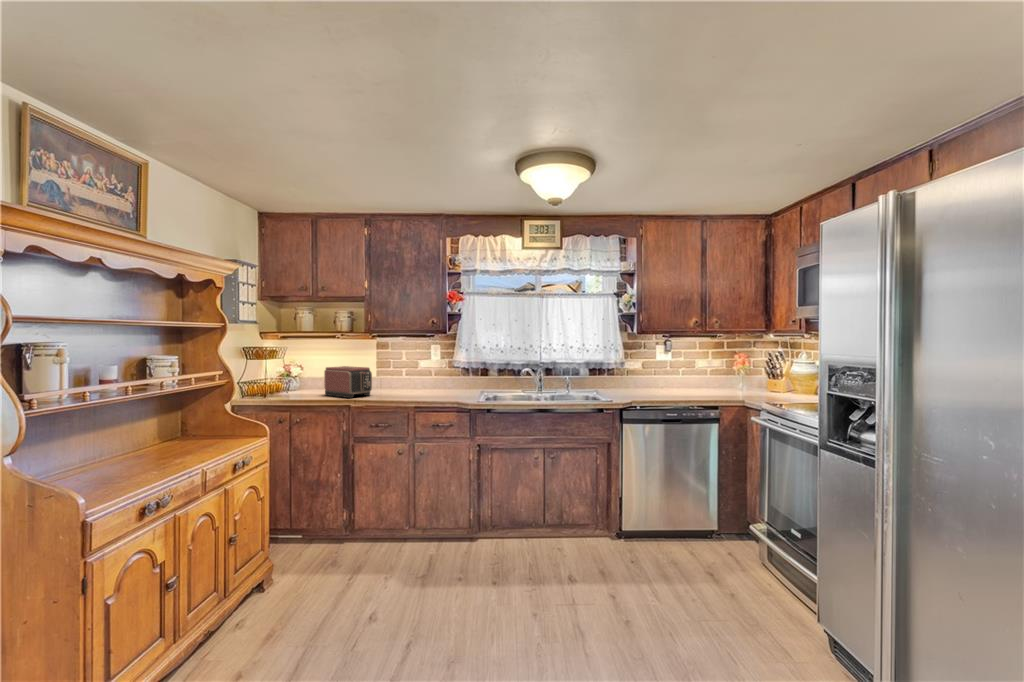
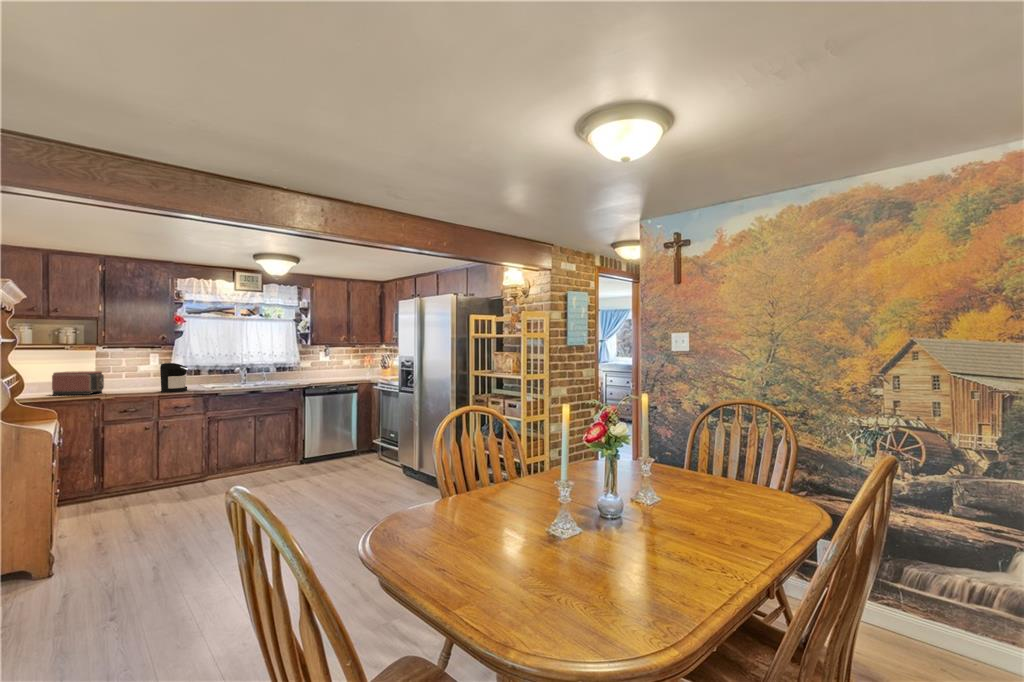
coffee maker: none [419,359,455,402] -> present [160,363,188,392]

